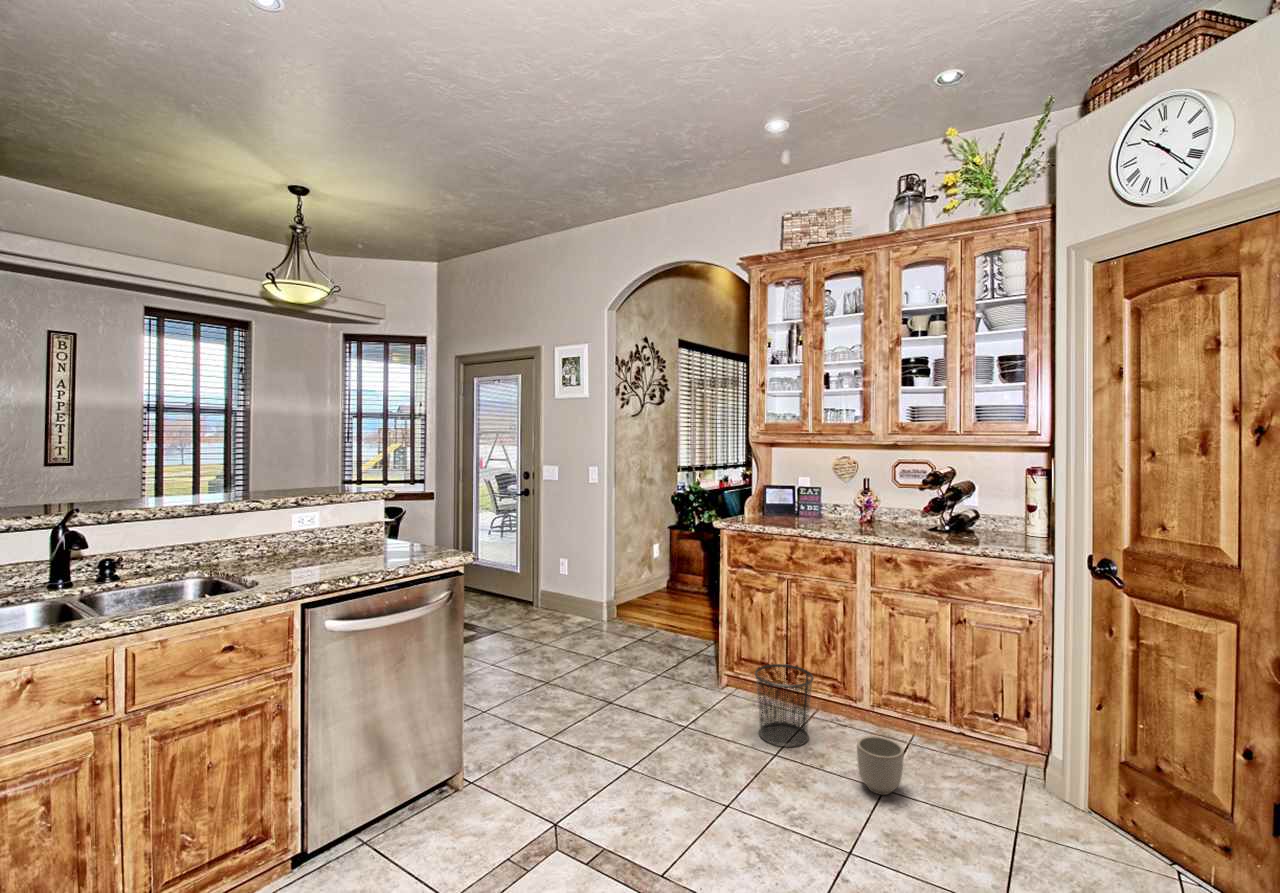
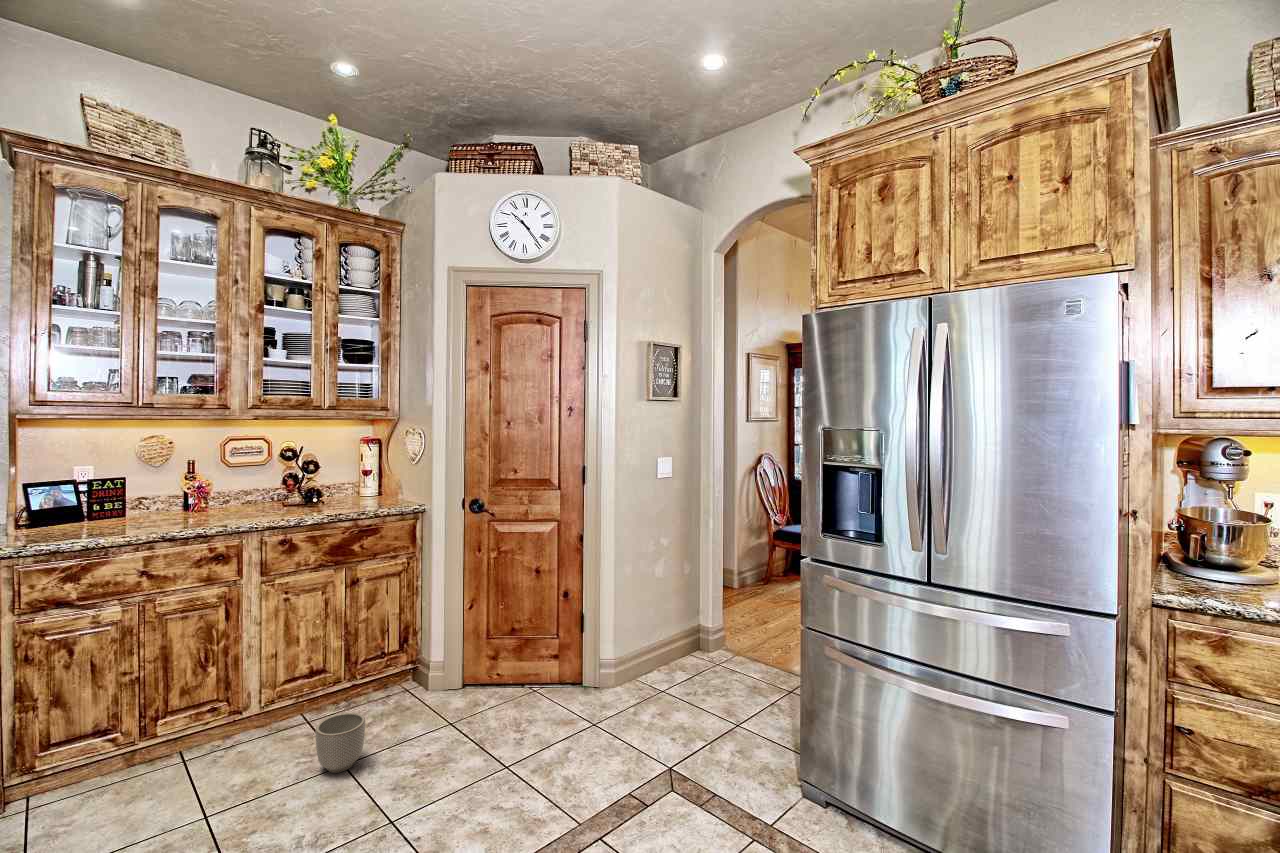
waste bin: present [755,664,814,747] -> none [129,699,224,816]

